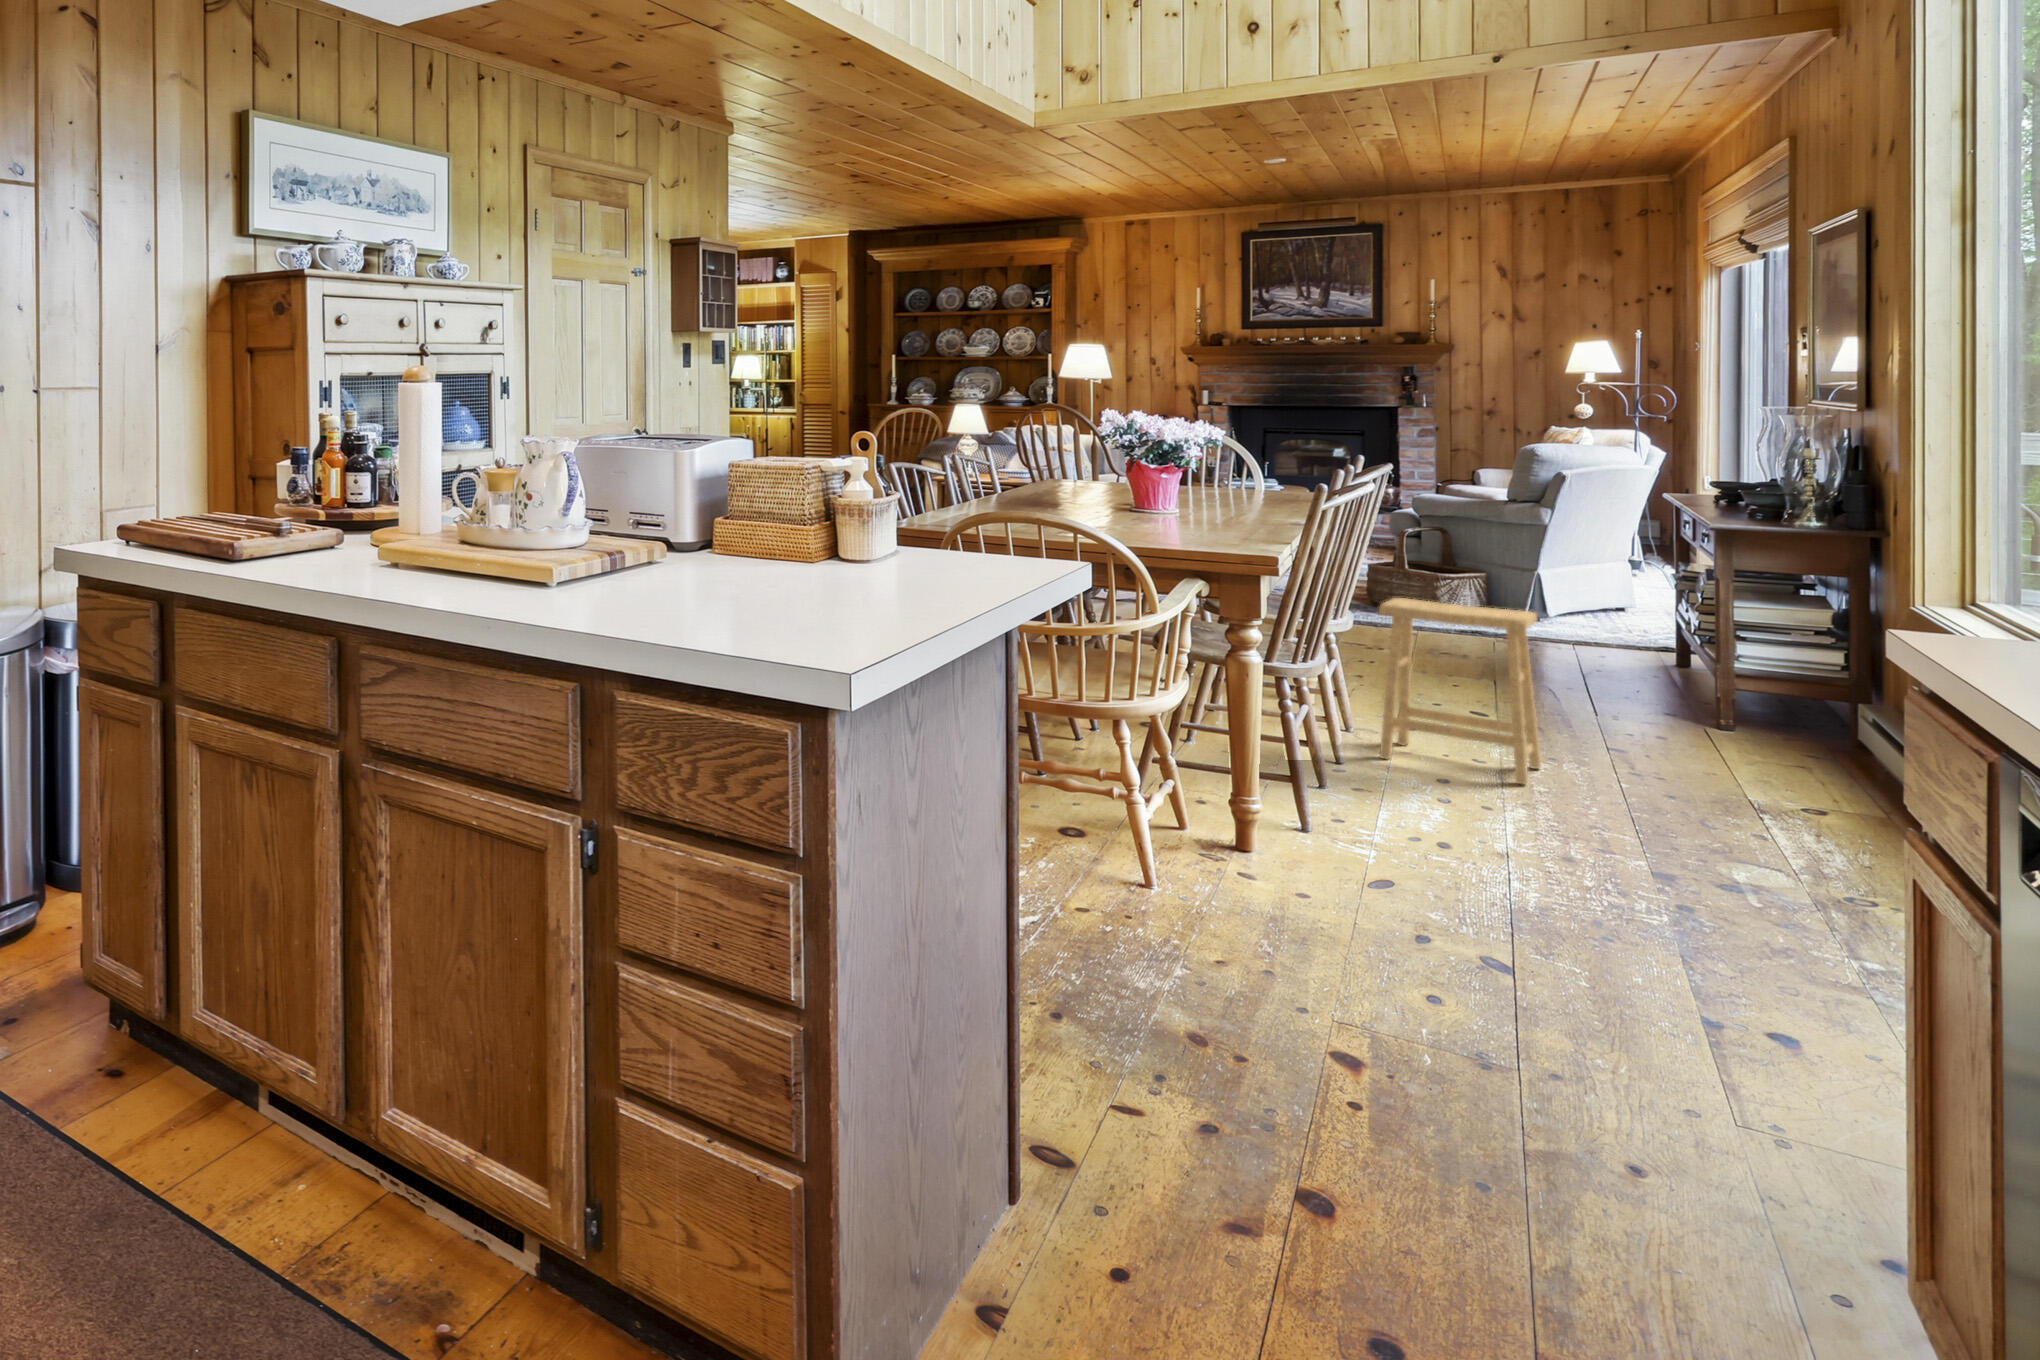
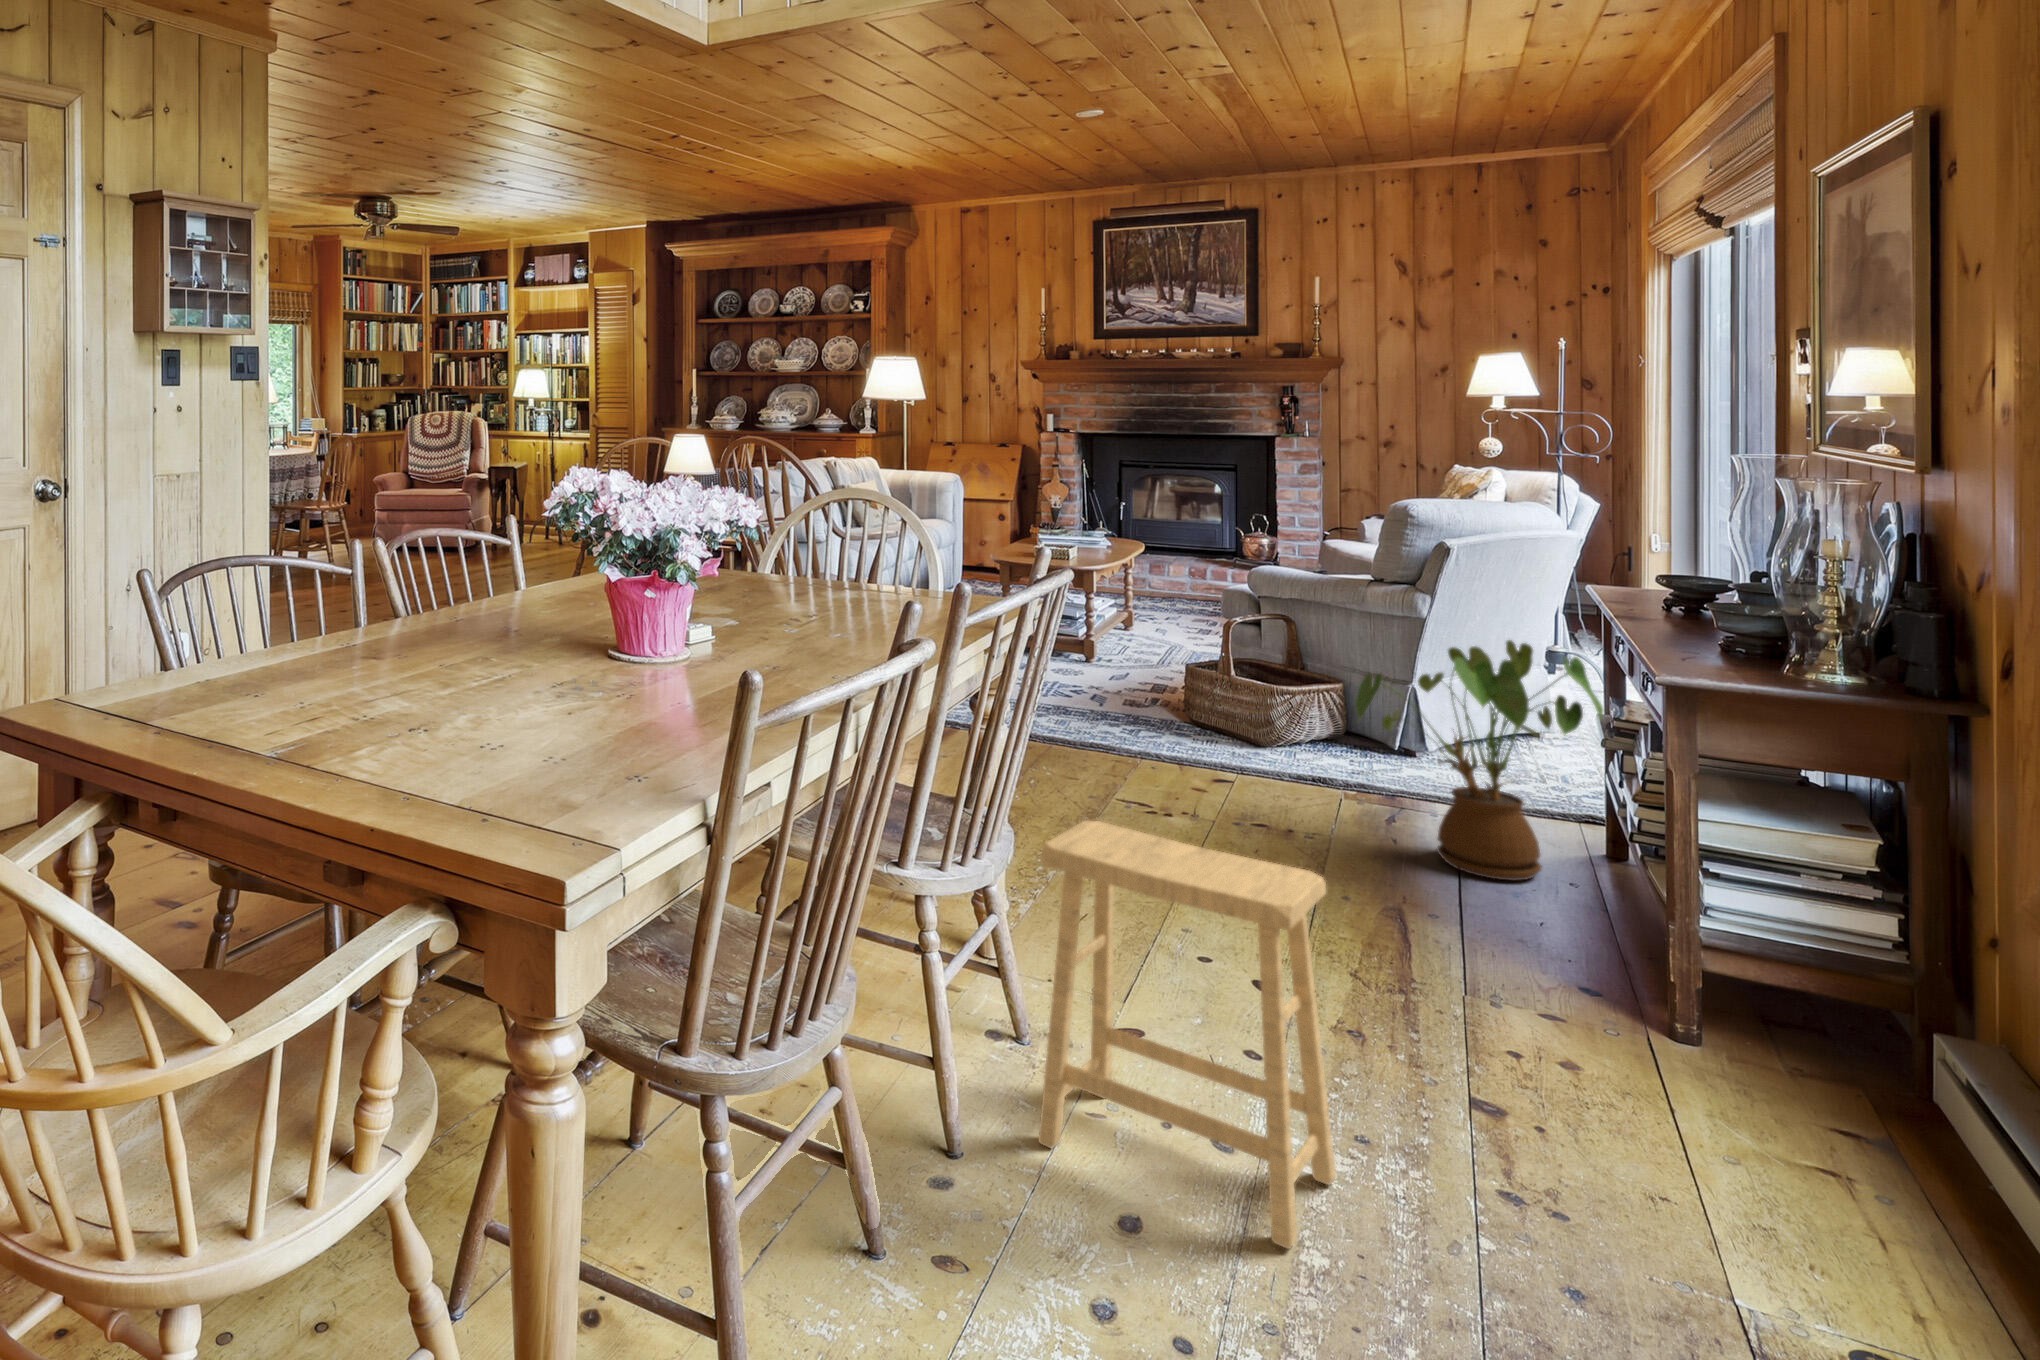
house plant: none [1512,525,1675,674] -> present [1355,640,1603,880]

